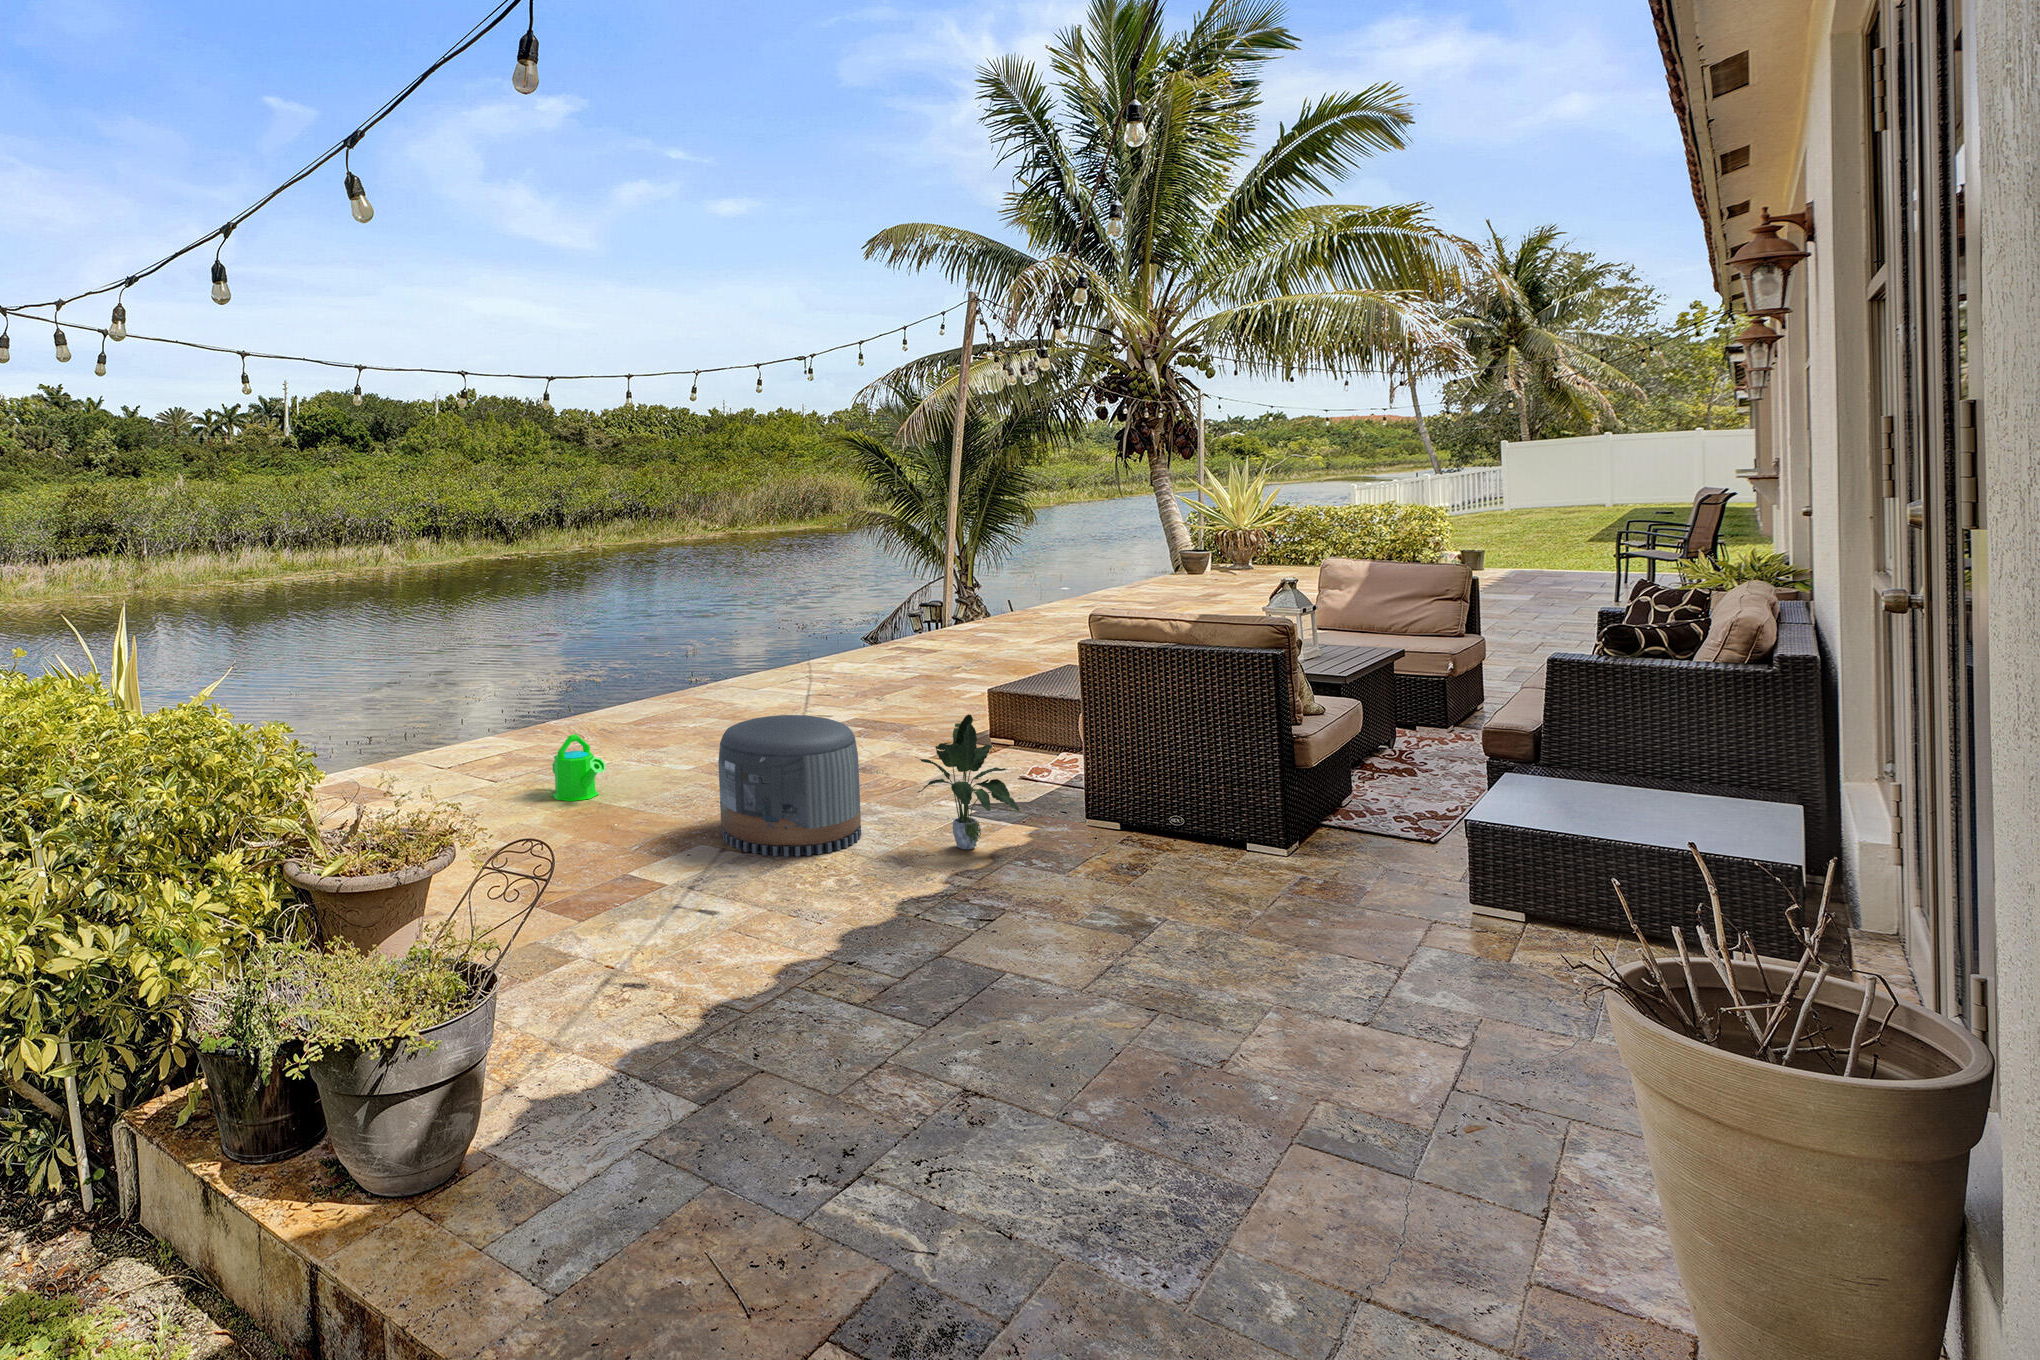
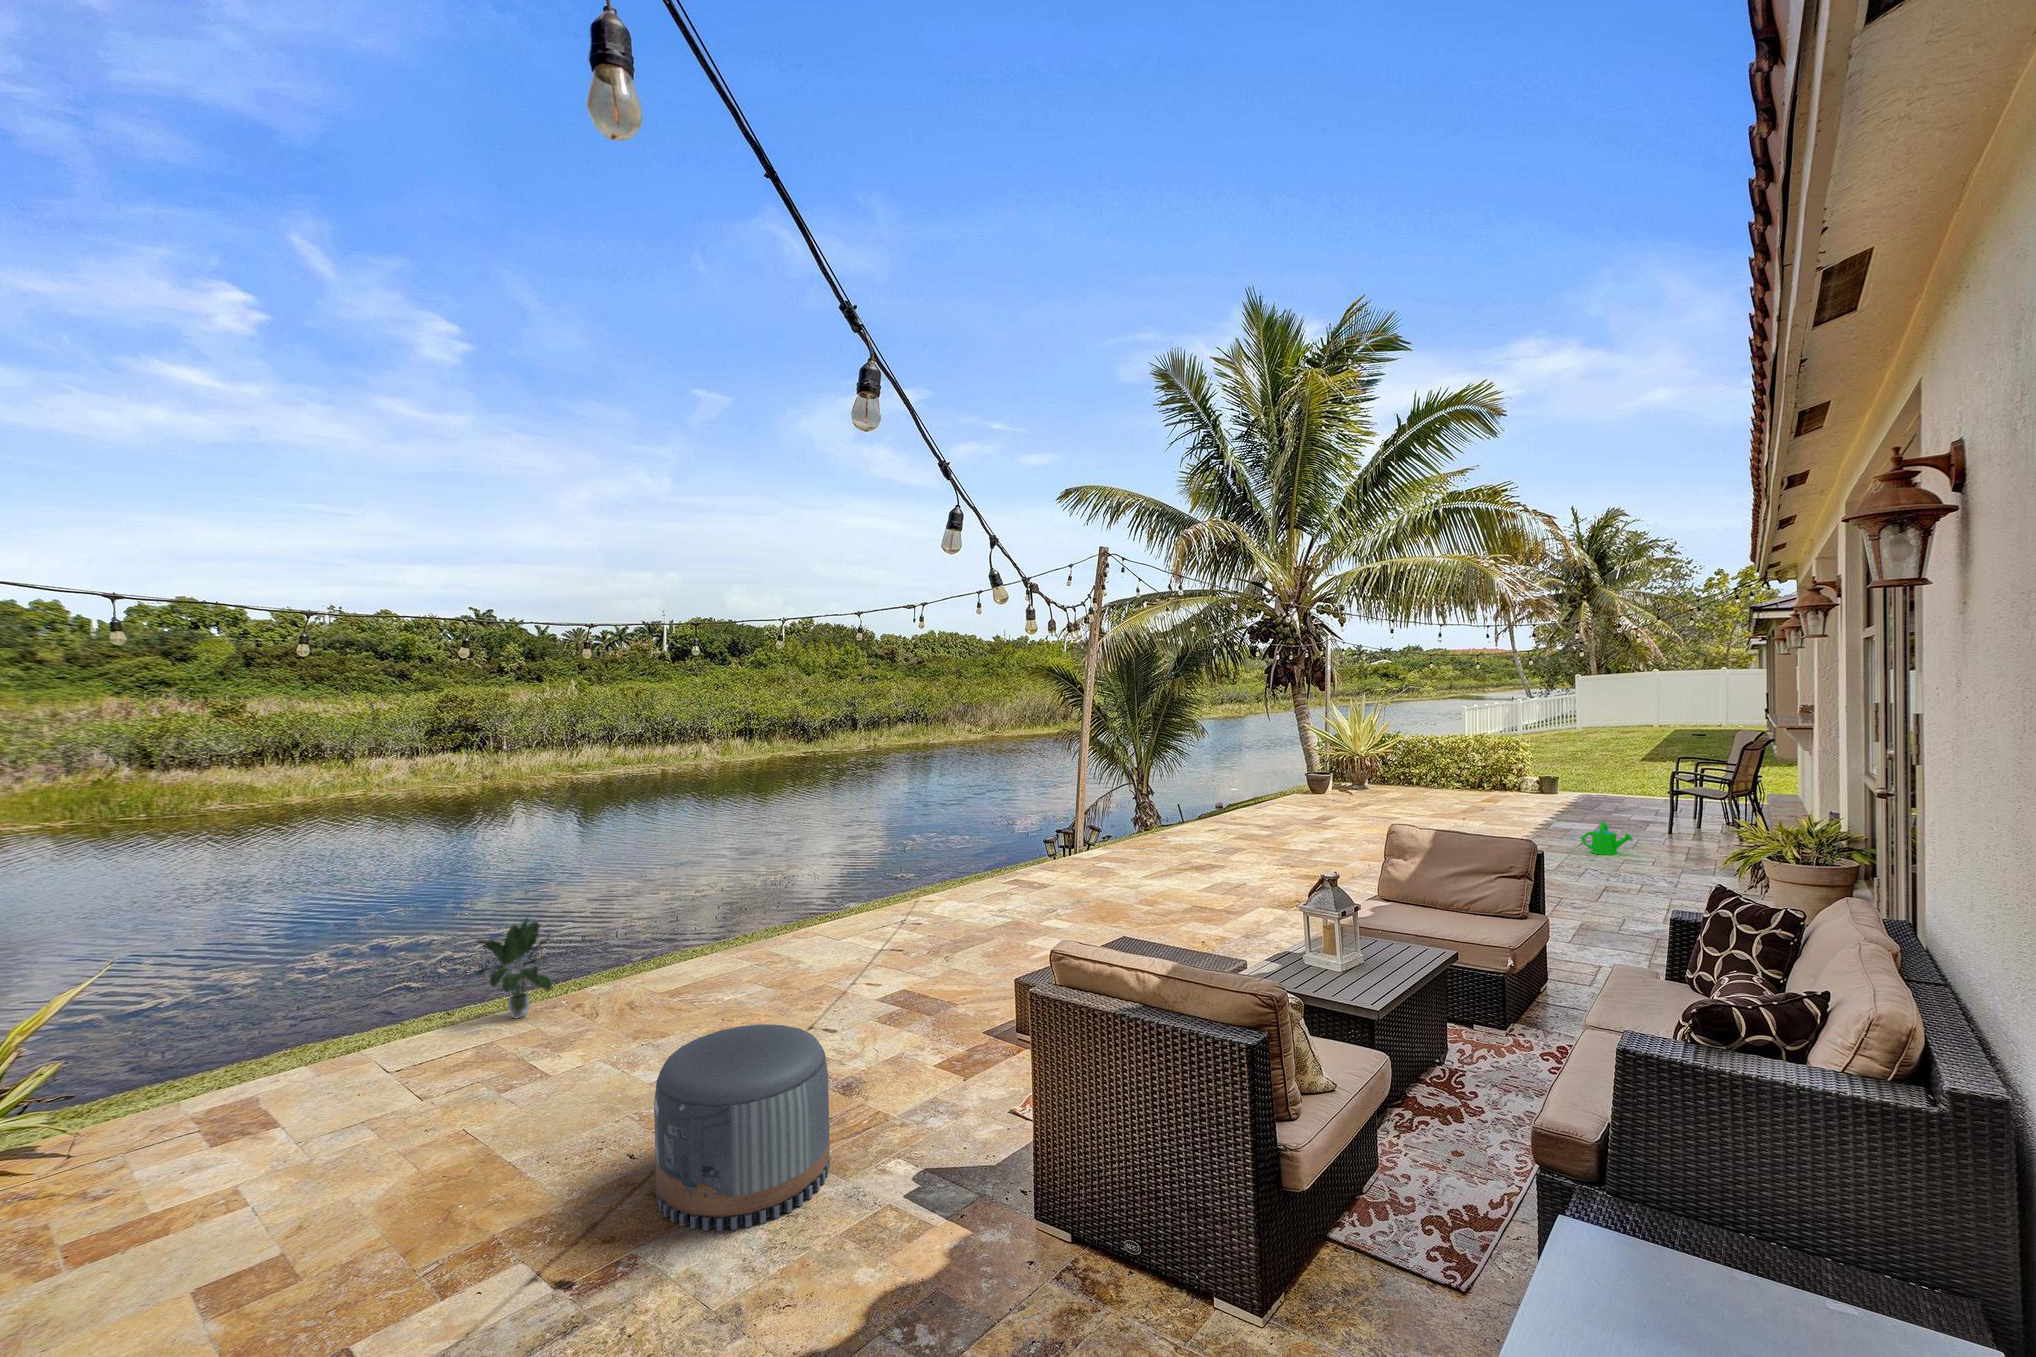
potted plant: present [915,714,1019,849] -> present [476,918,552,1018]
watering can: present [552,734,606,801] -> present [1581,822,1633,855]

